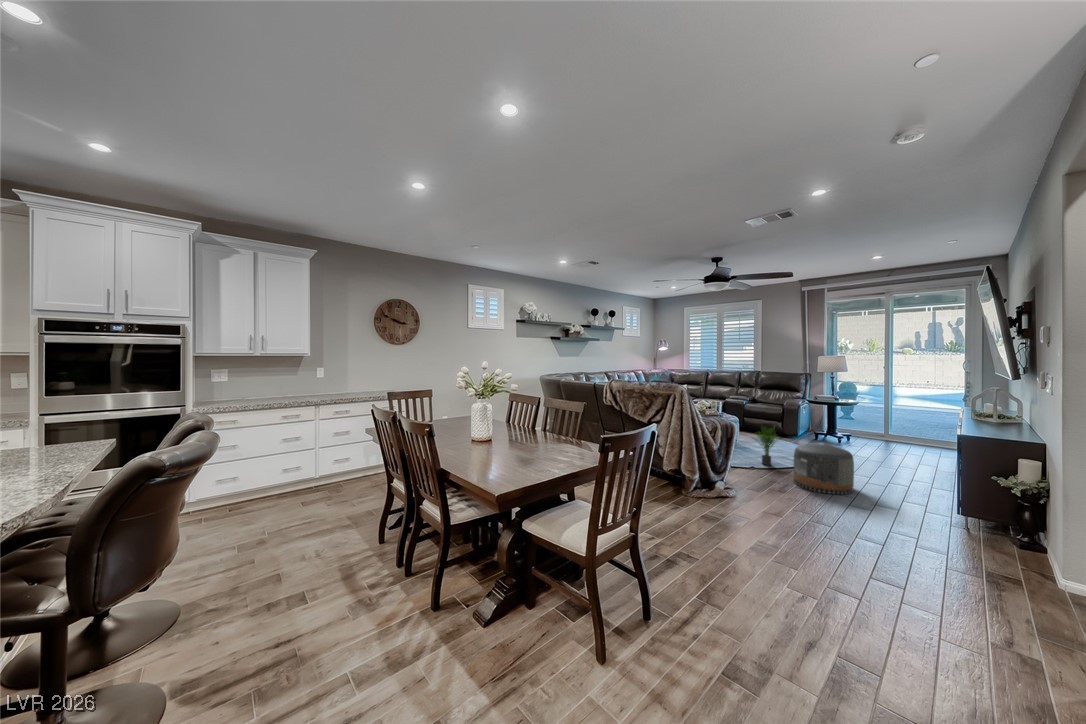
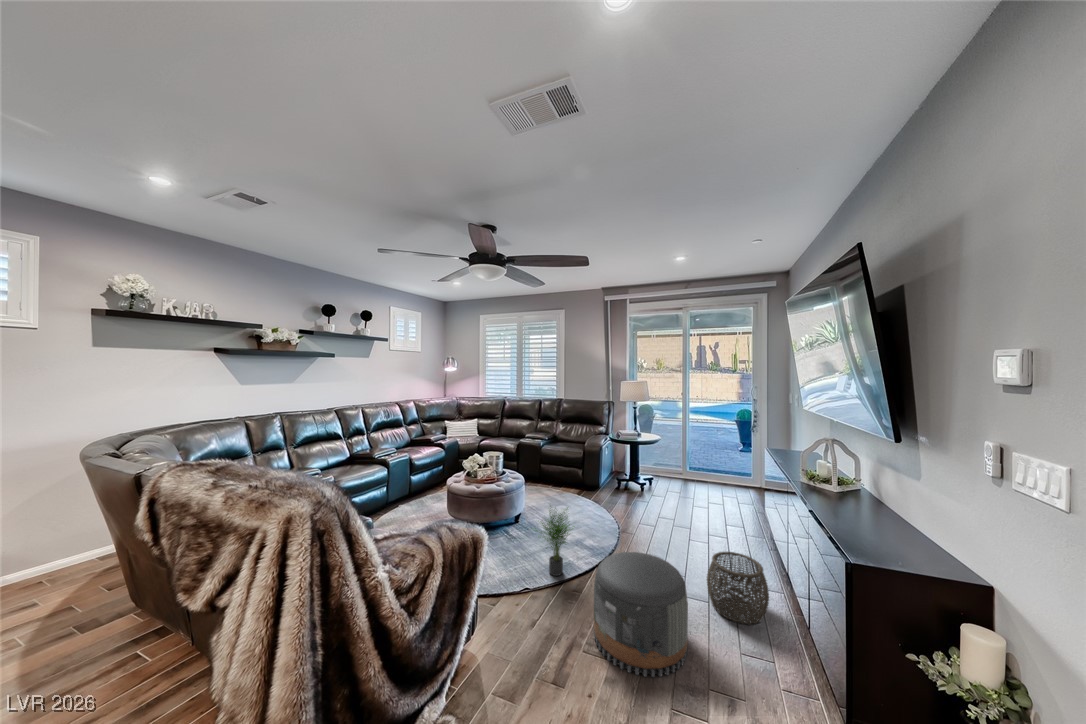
woven basket: none [874,455,921,492] -> present [707,552,769,625]

